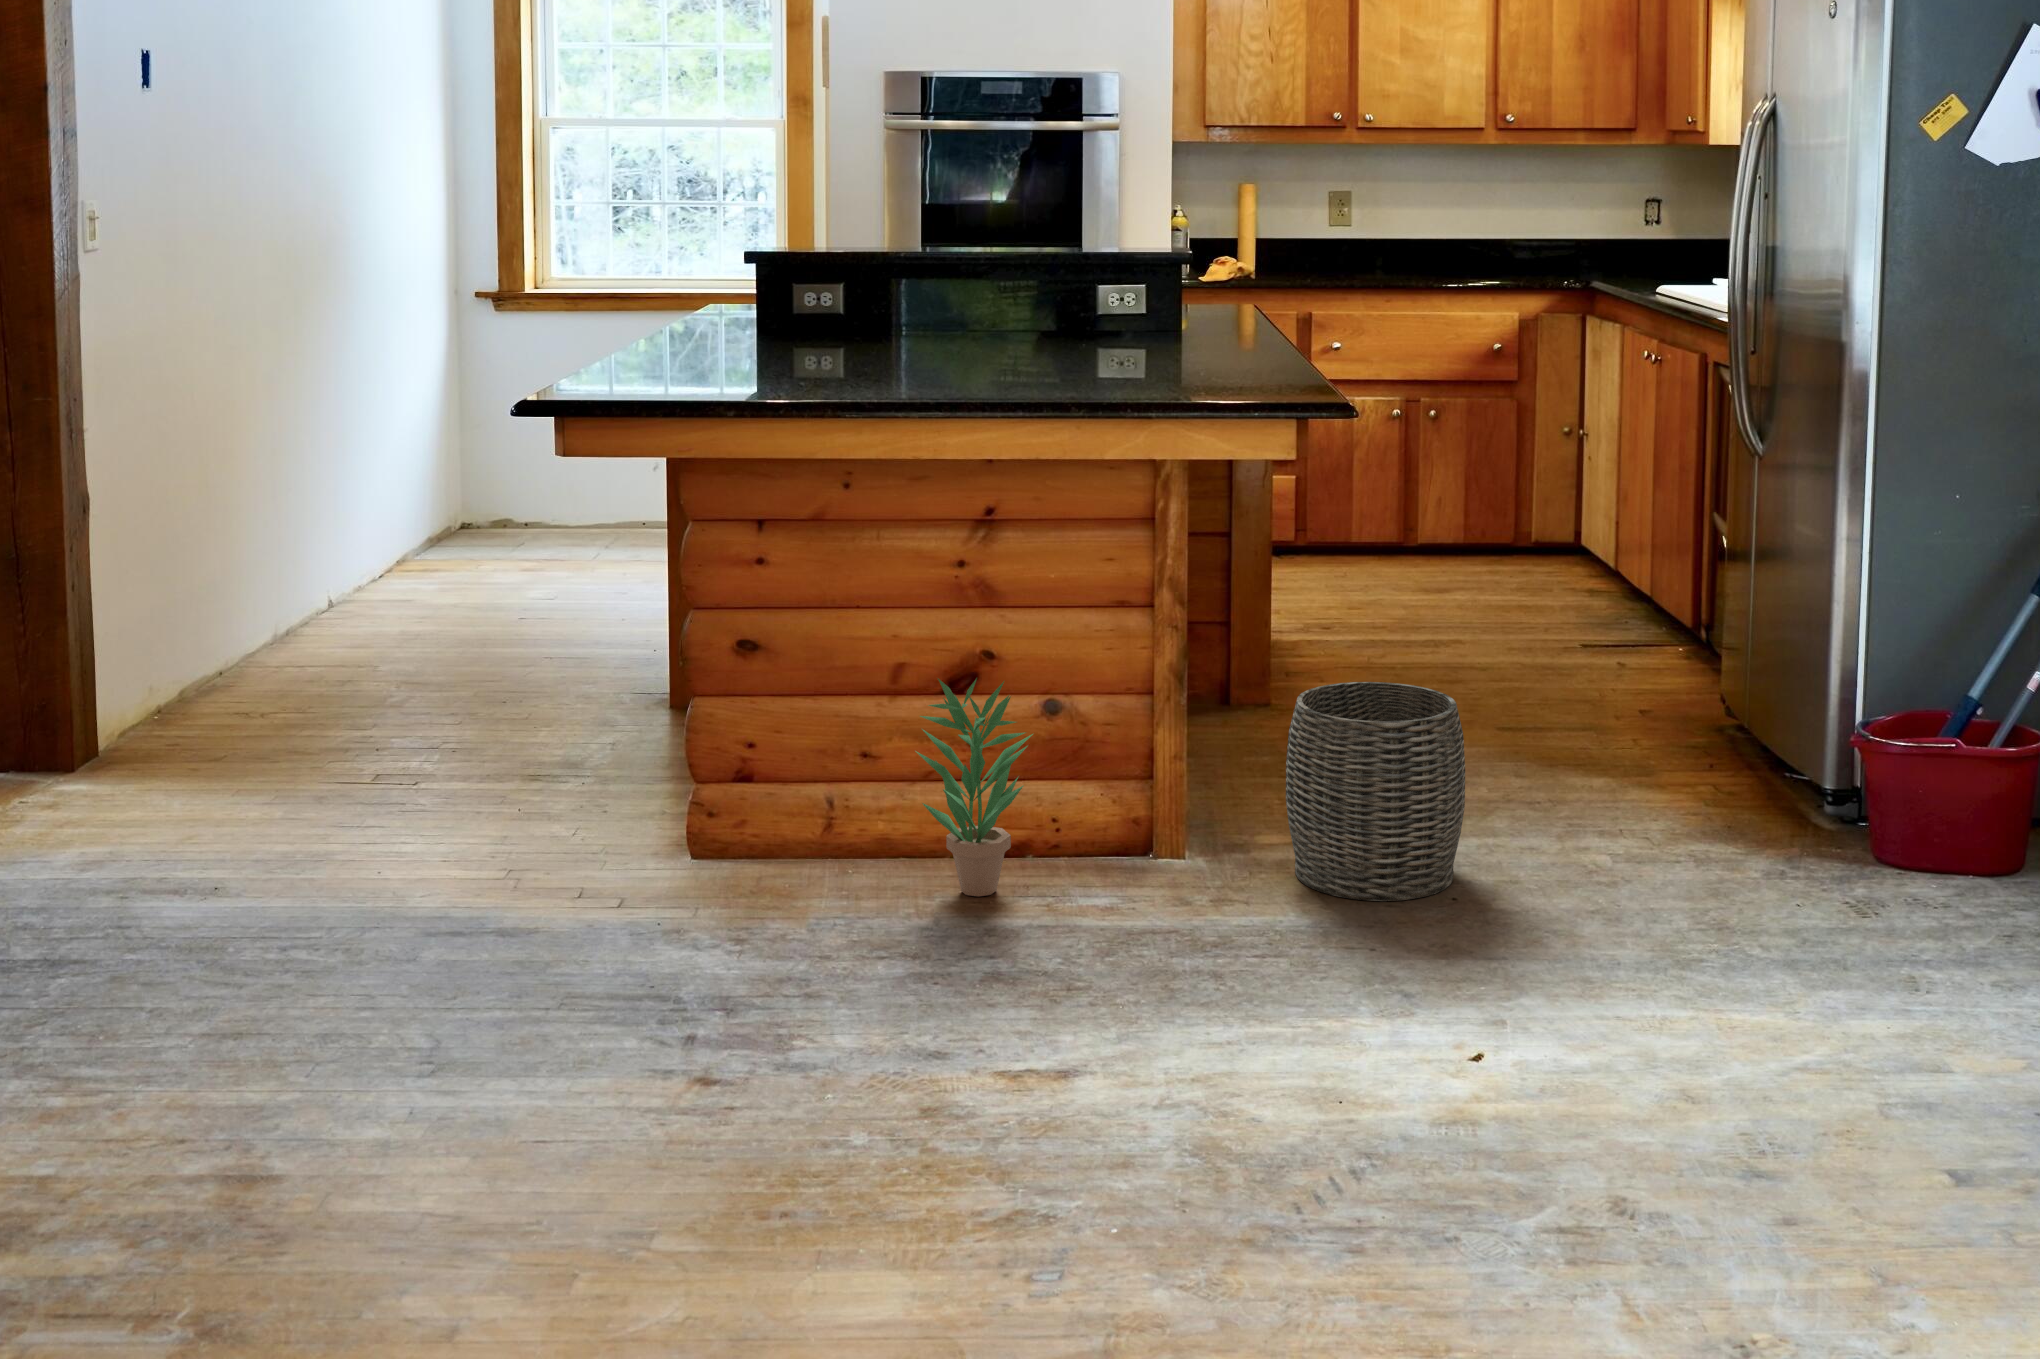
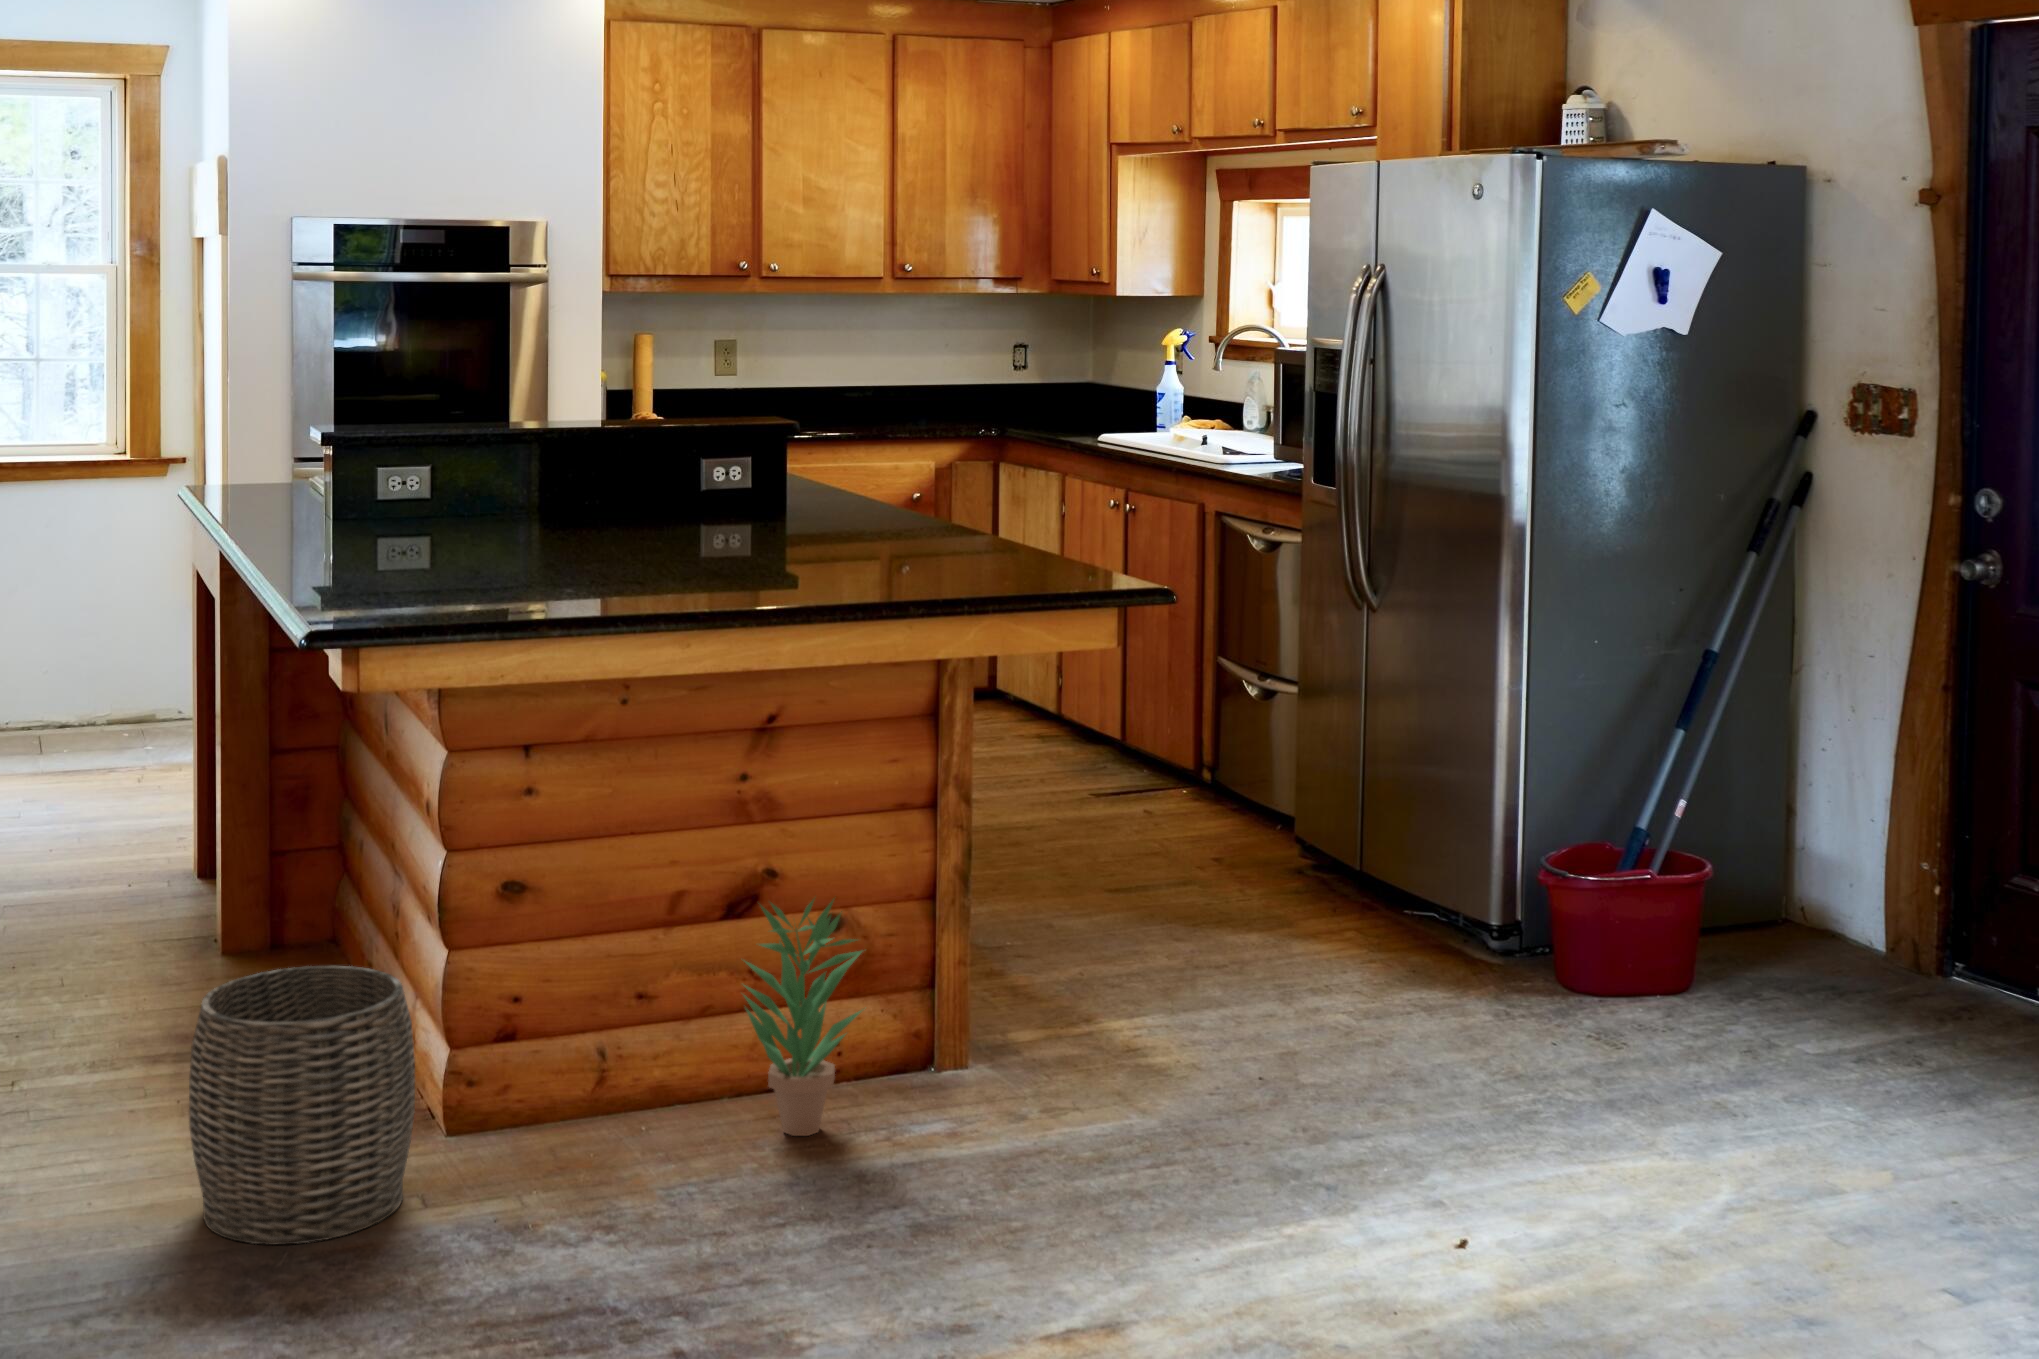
woven basket: present [1286,682,1465,901] -> present [189,966,415,1245]

